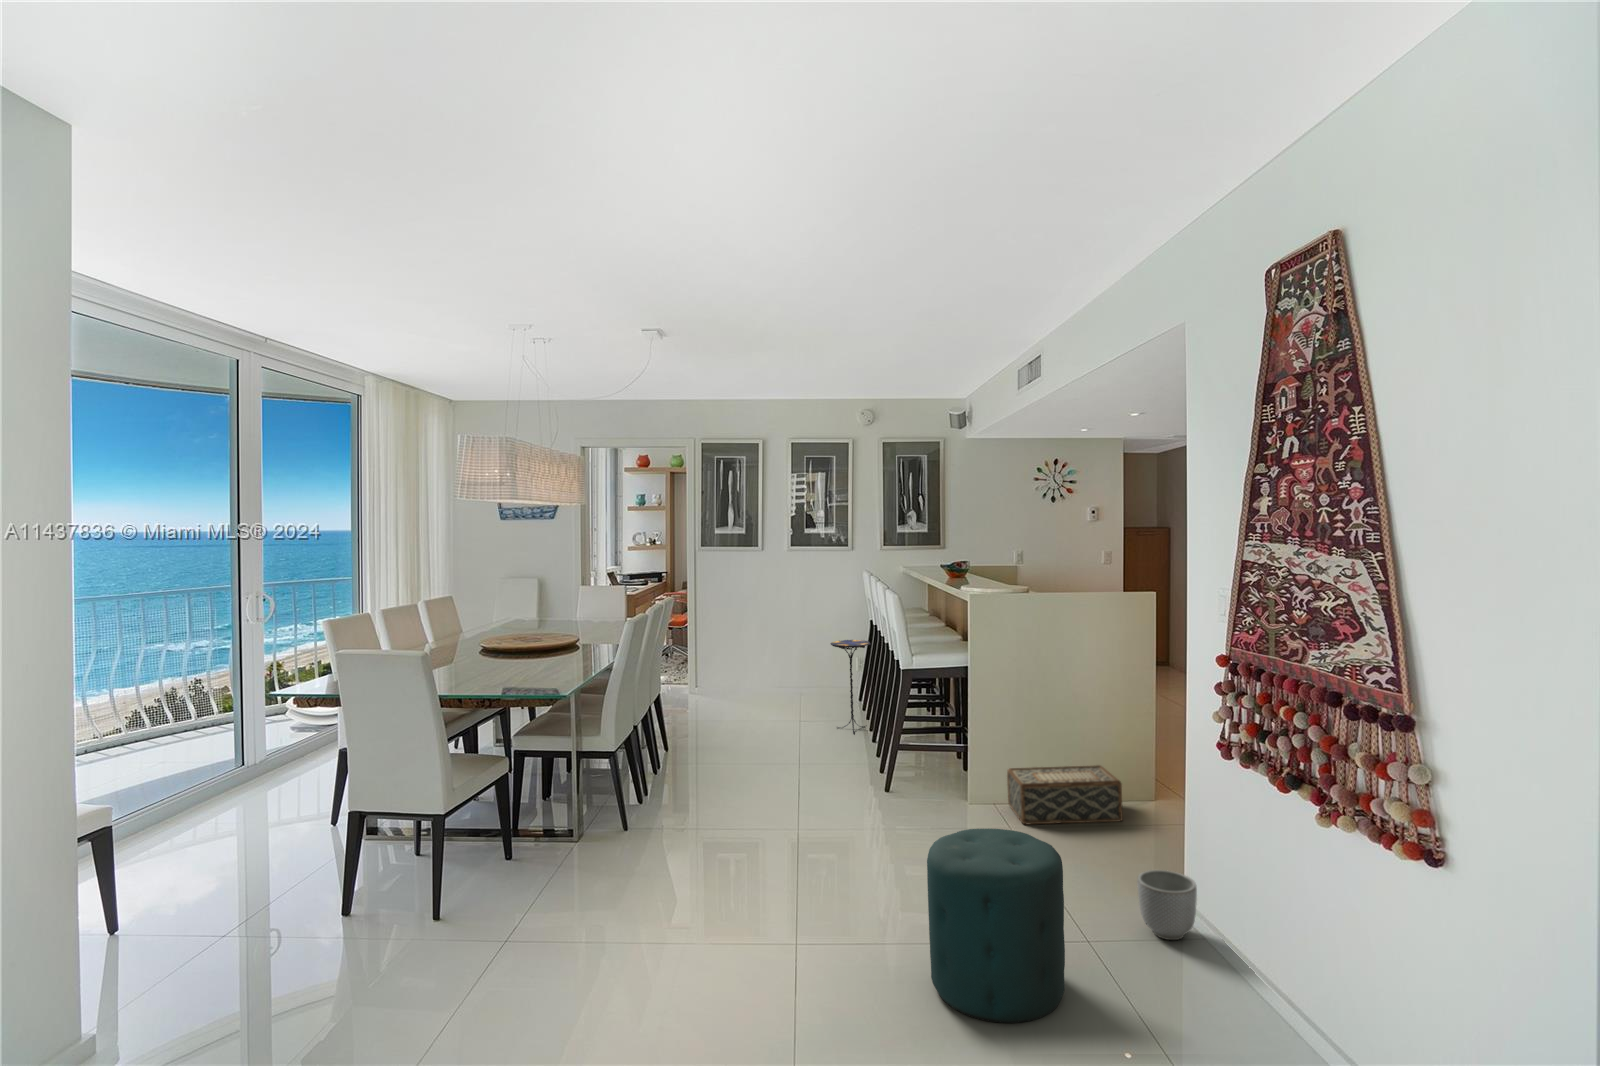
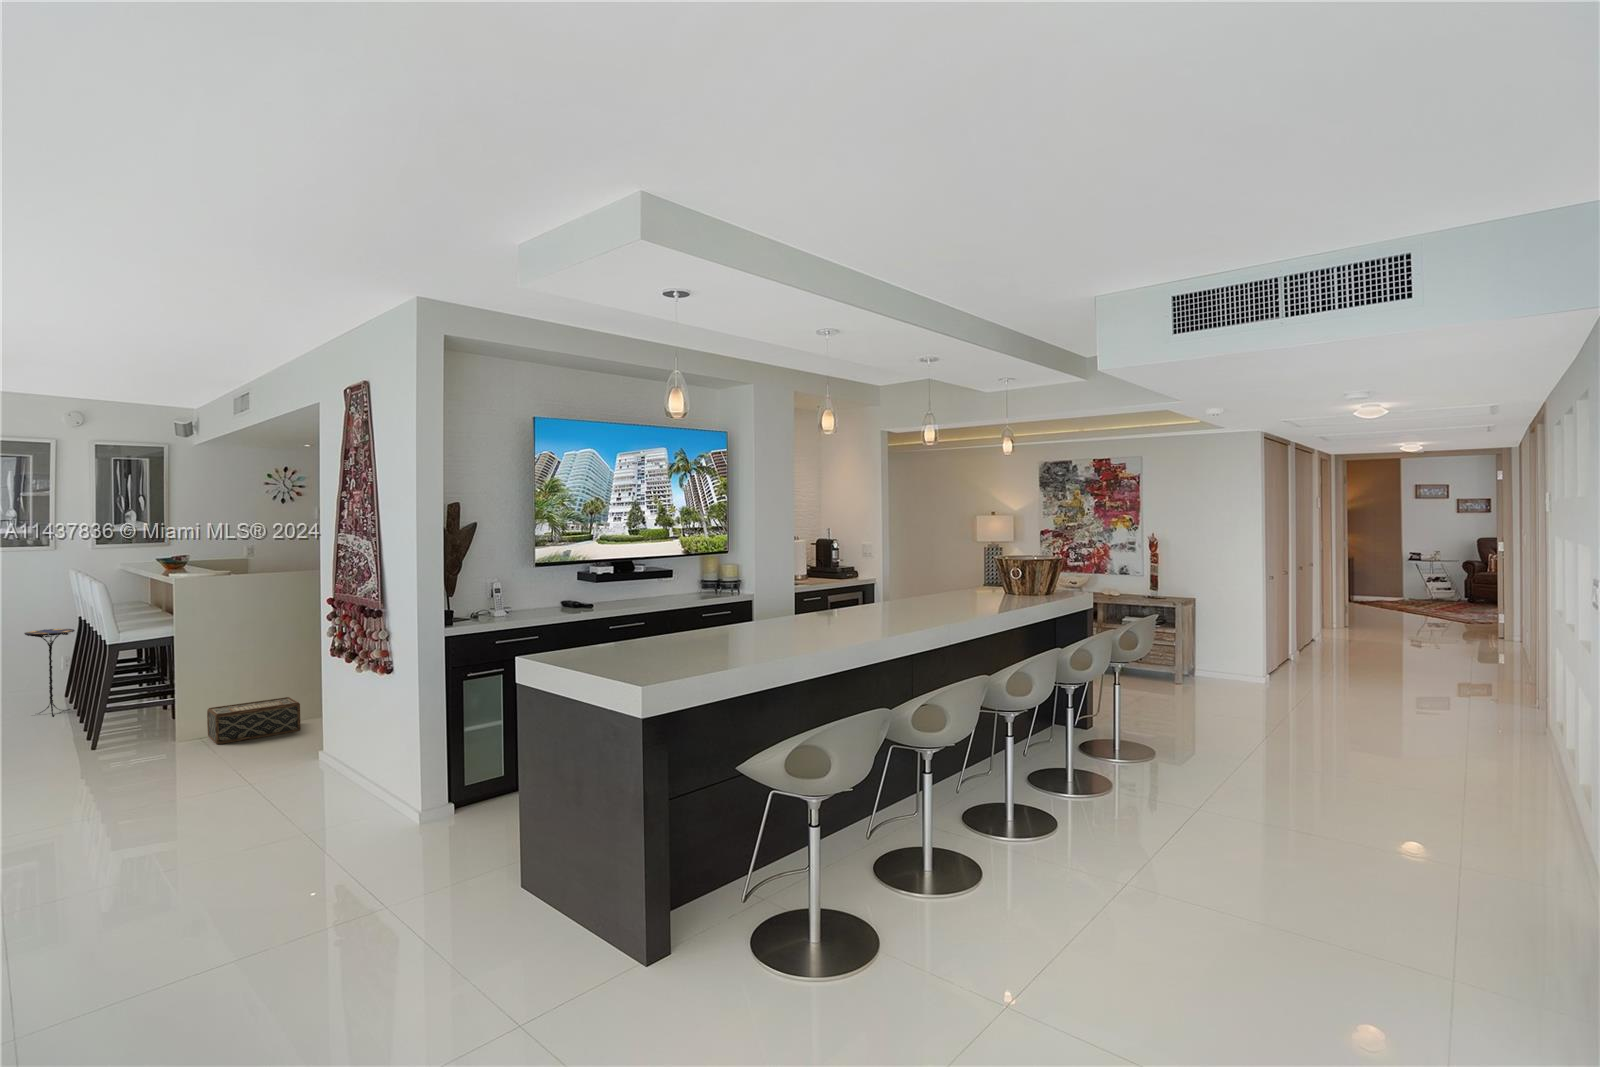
ottoman: present [927,828,1065,1023] -> none [112,719,218,830]
planter: present [1137,870,1197,940] -> none [283,736,321,775]

